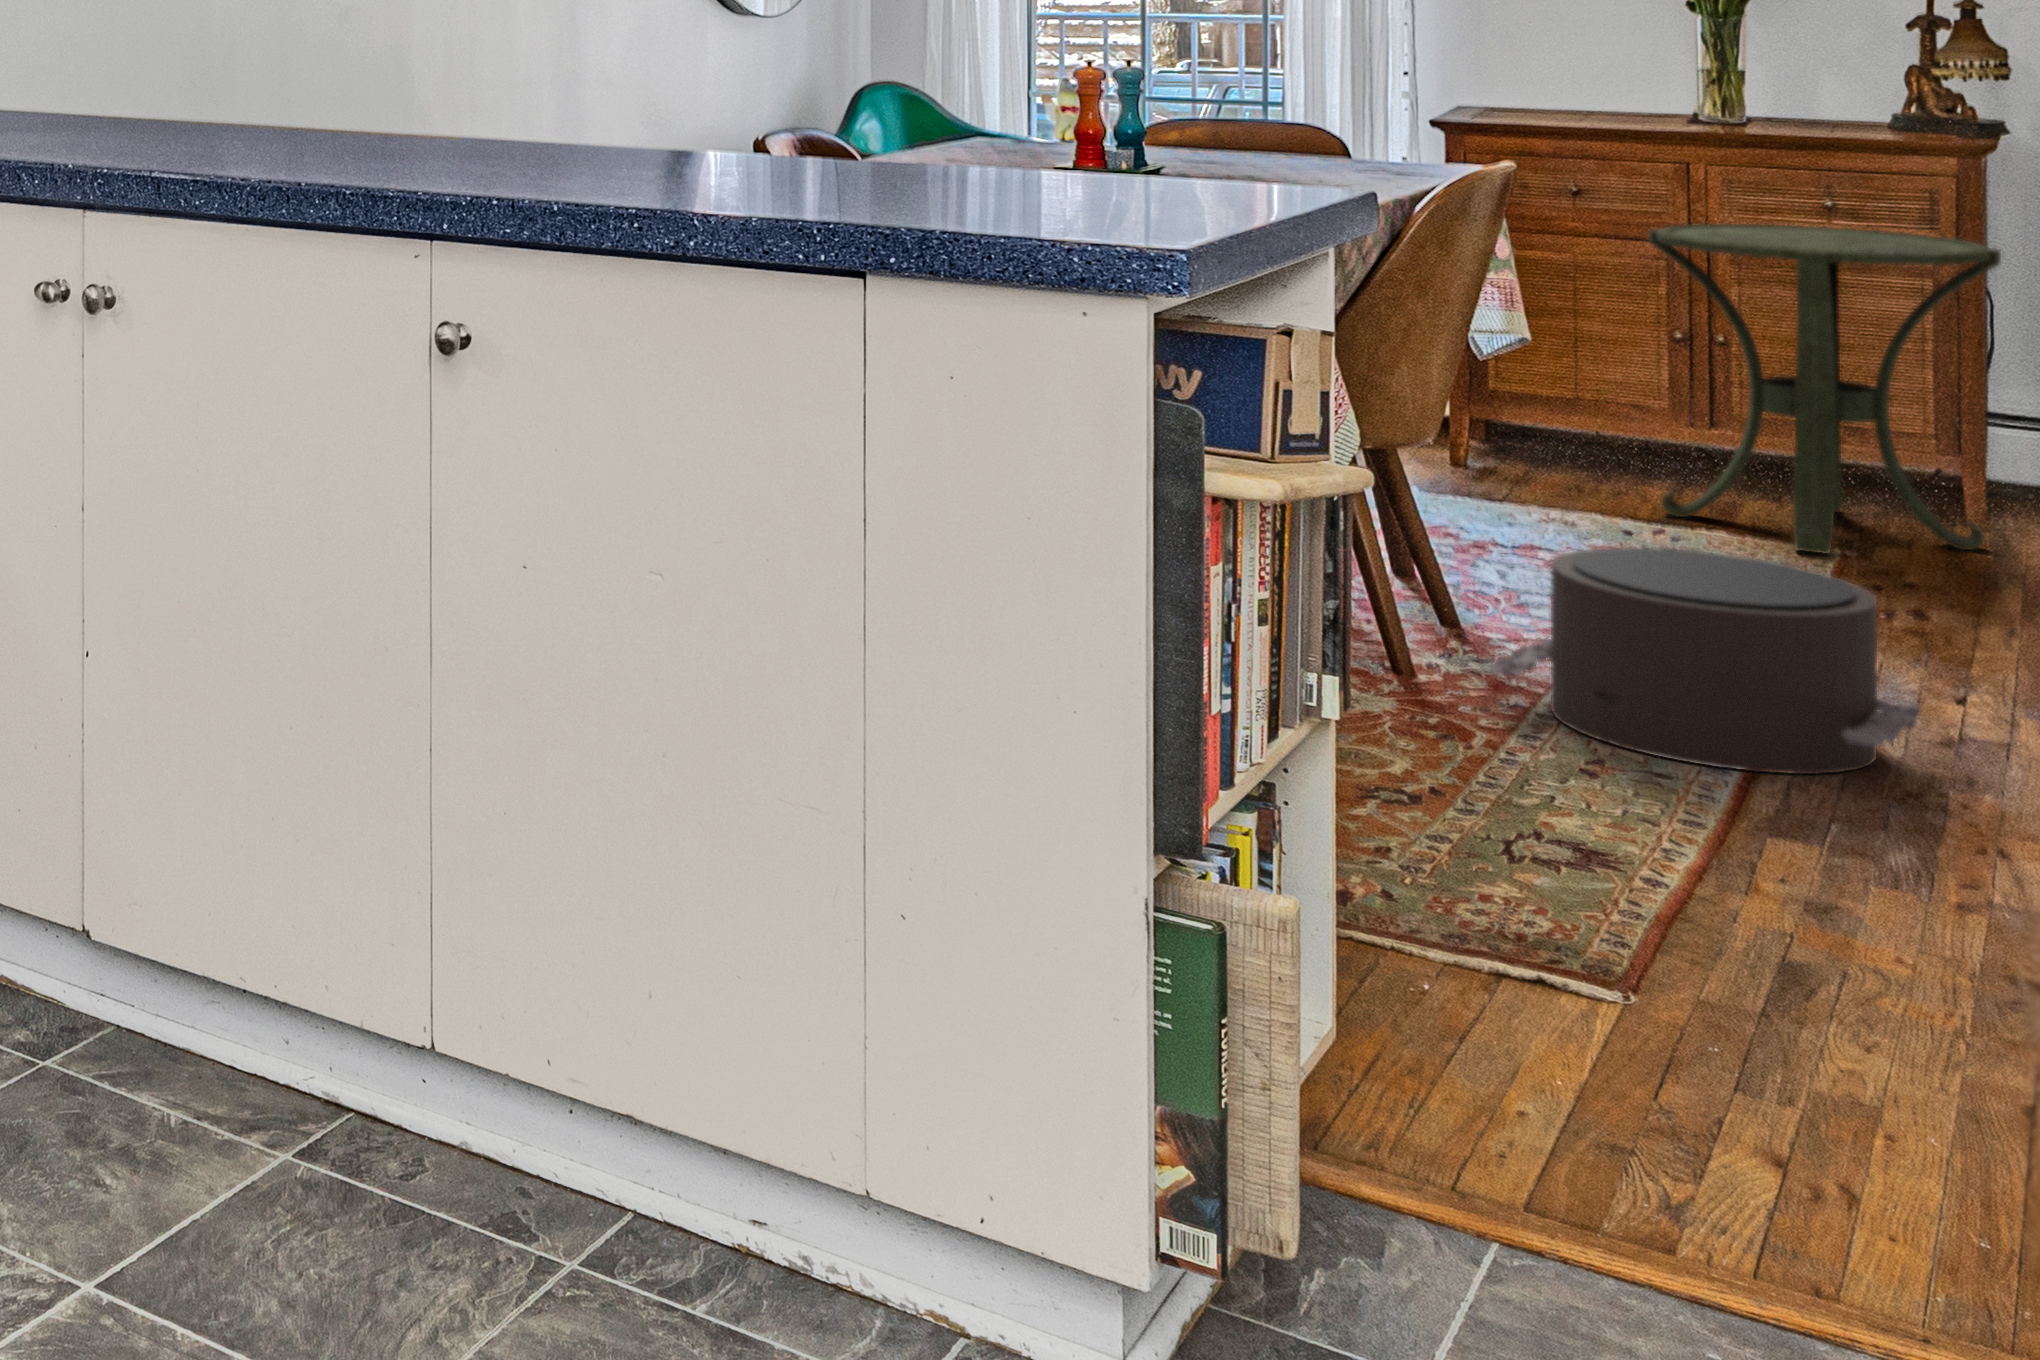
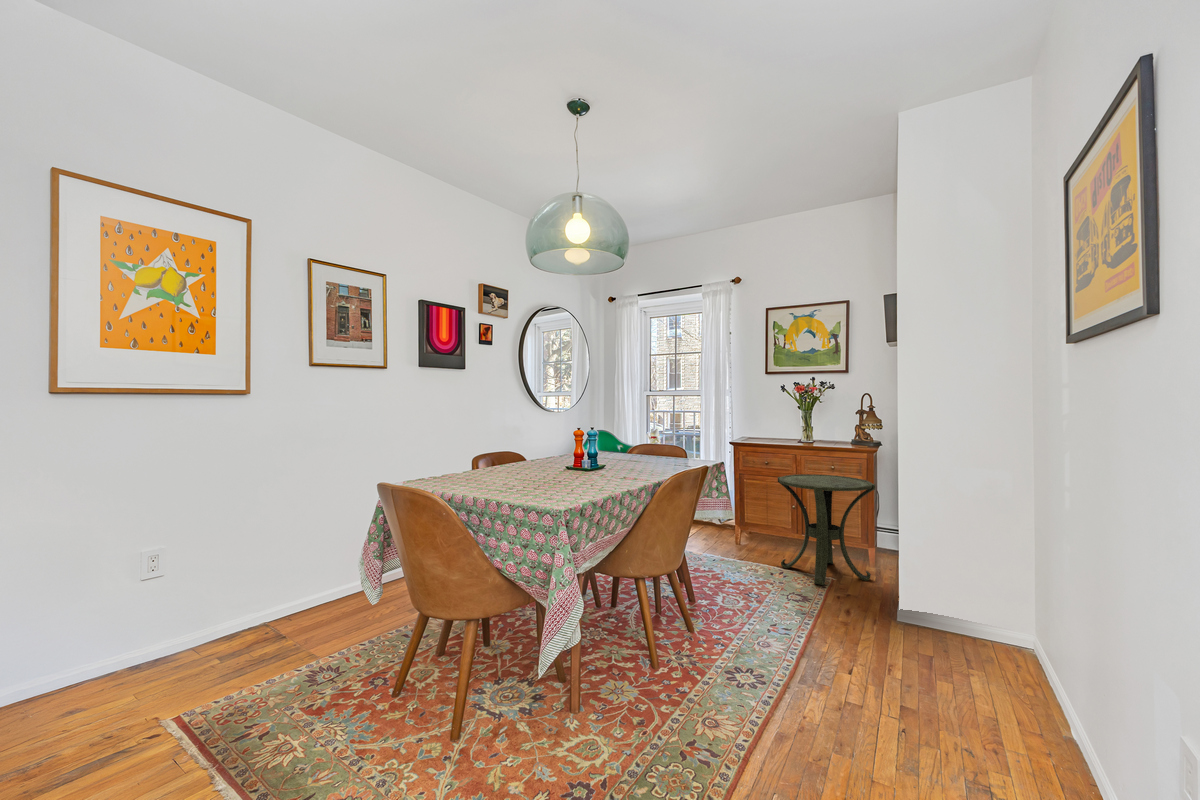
pouf: present [1492,548,1920,774] -> none [663,621,821,744]

